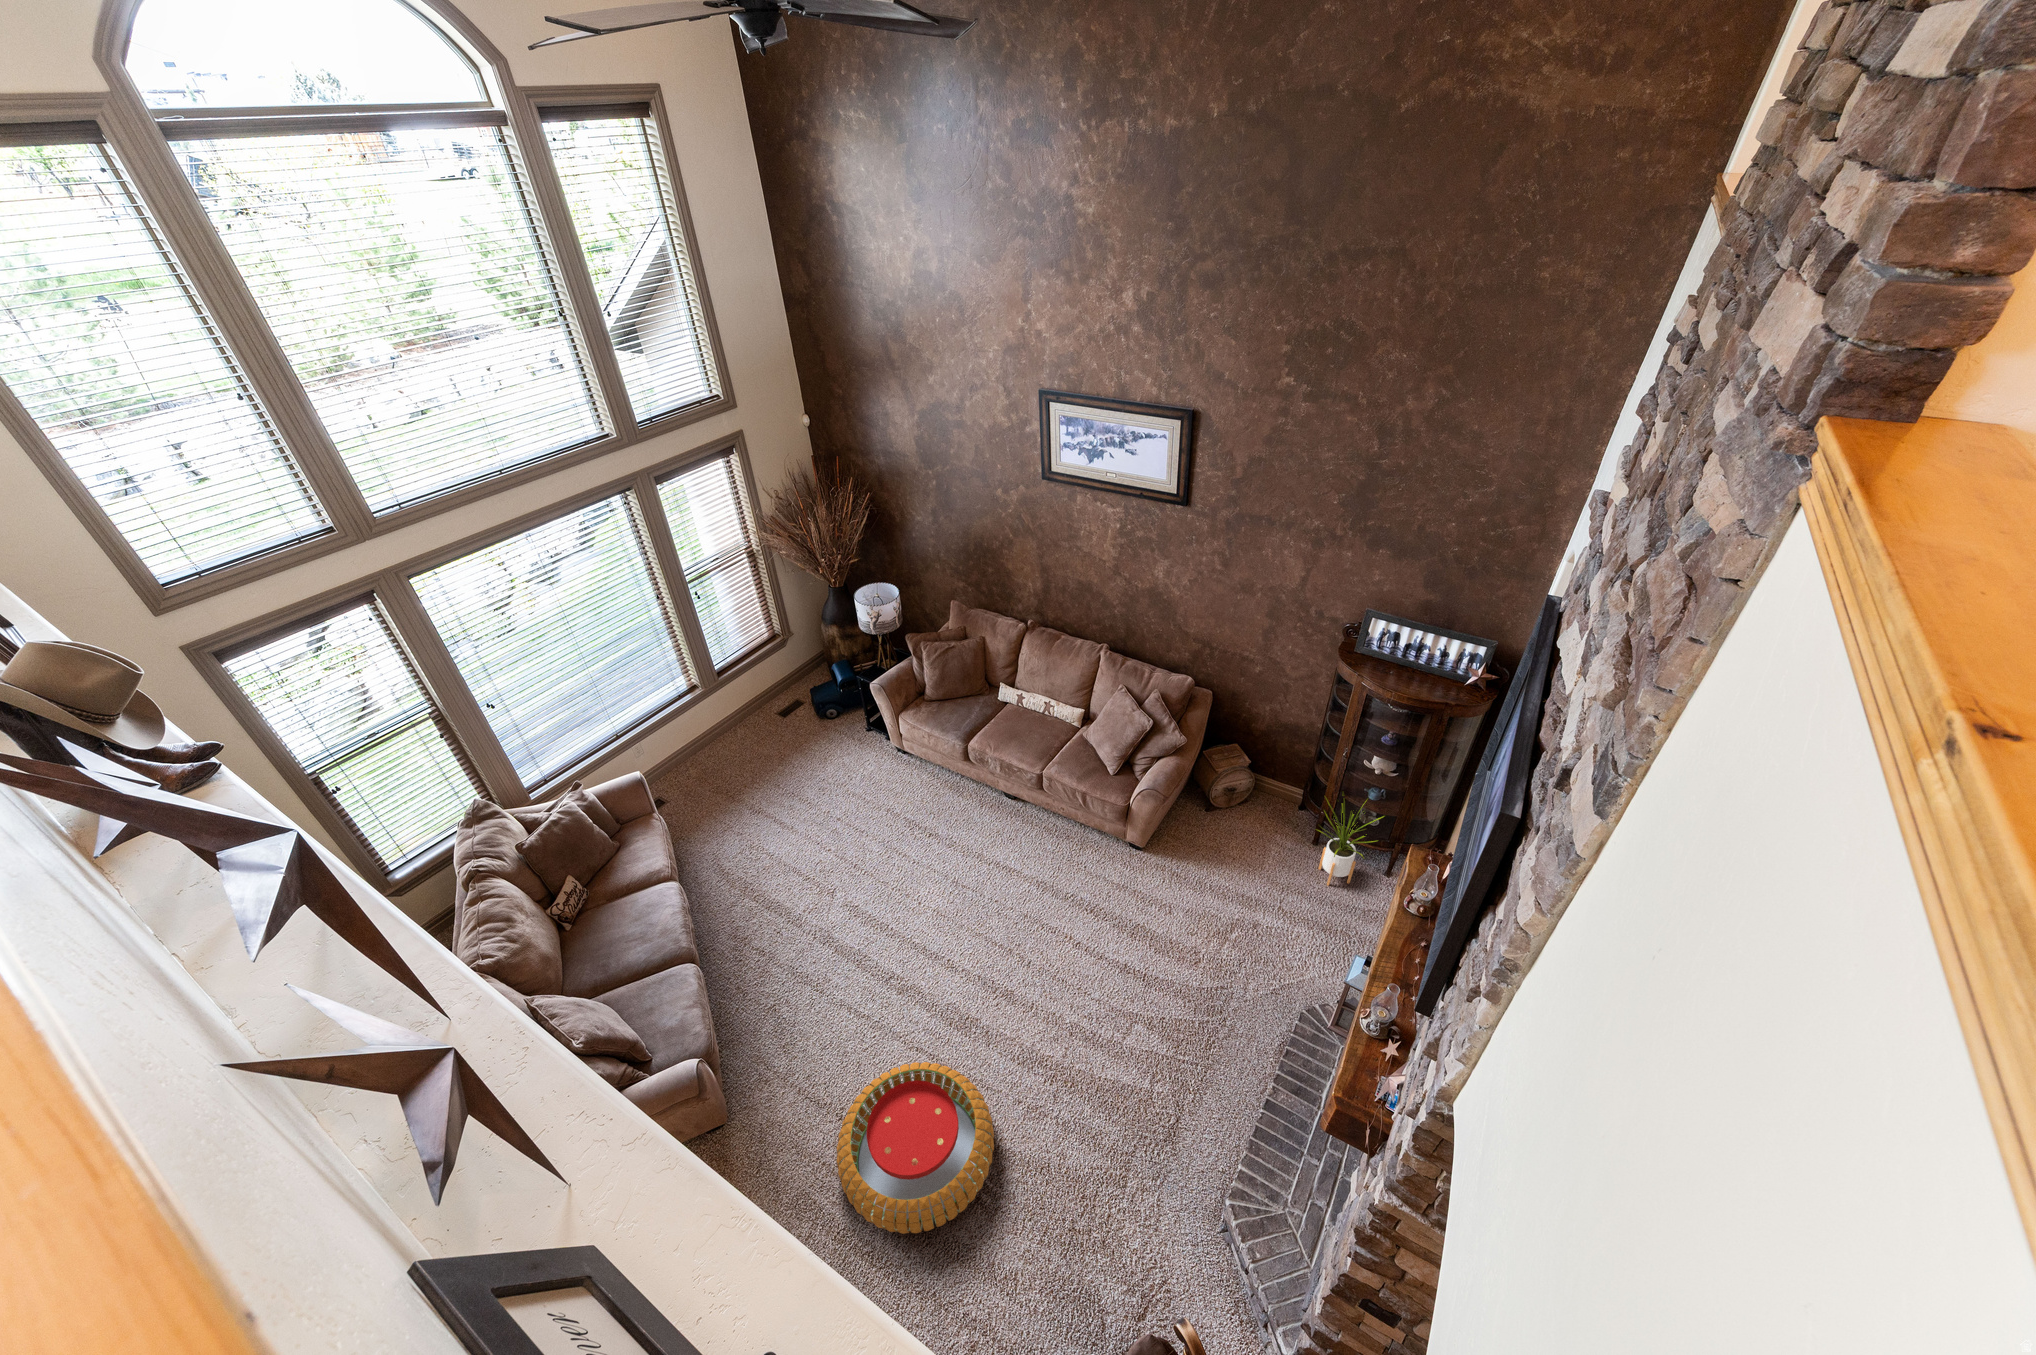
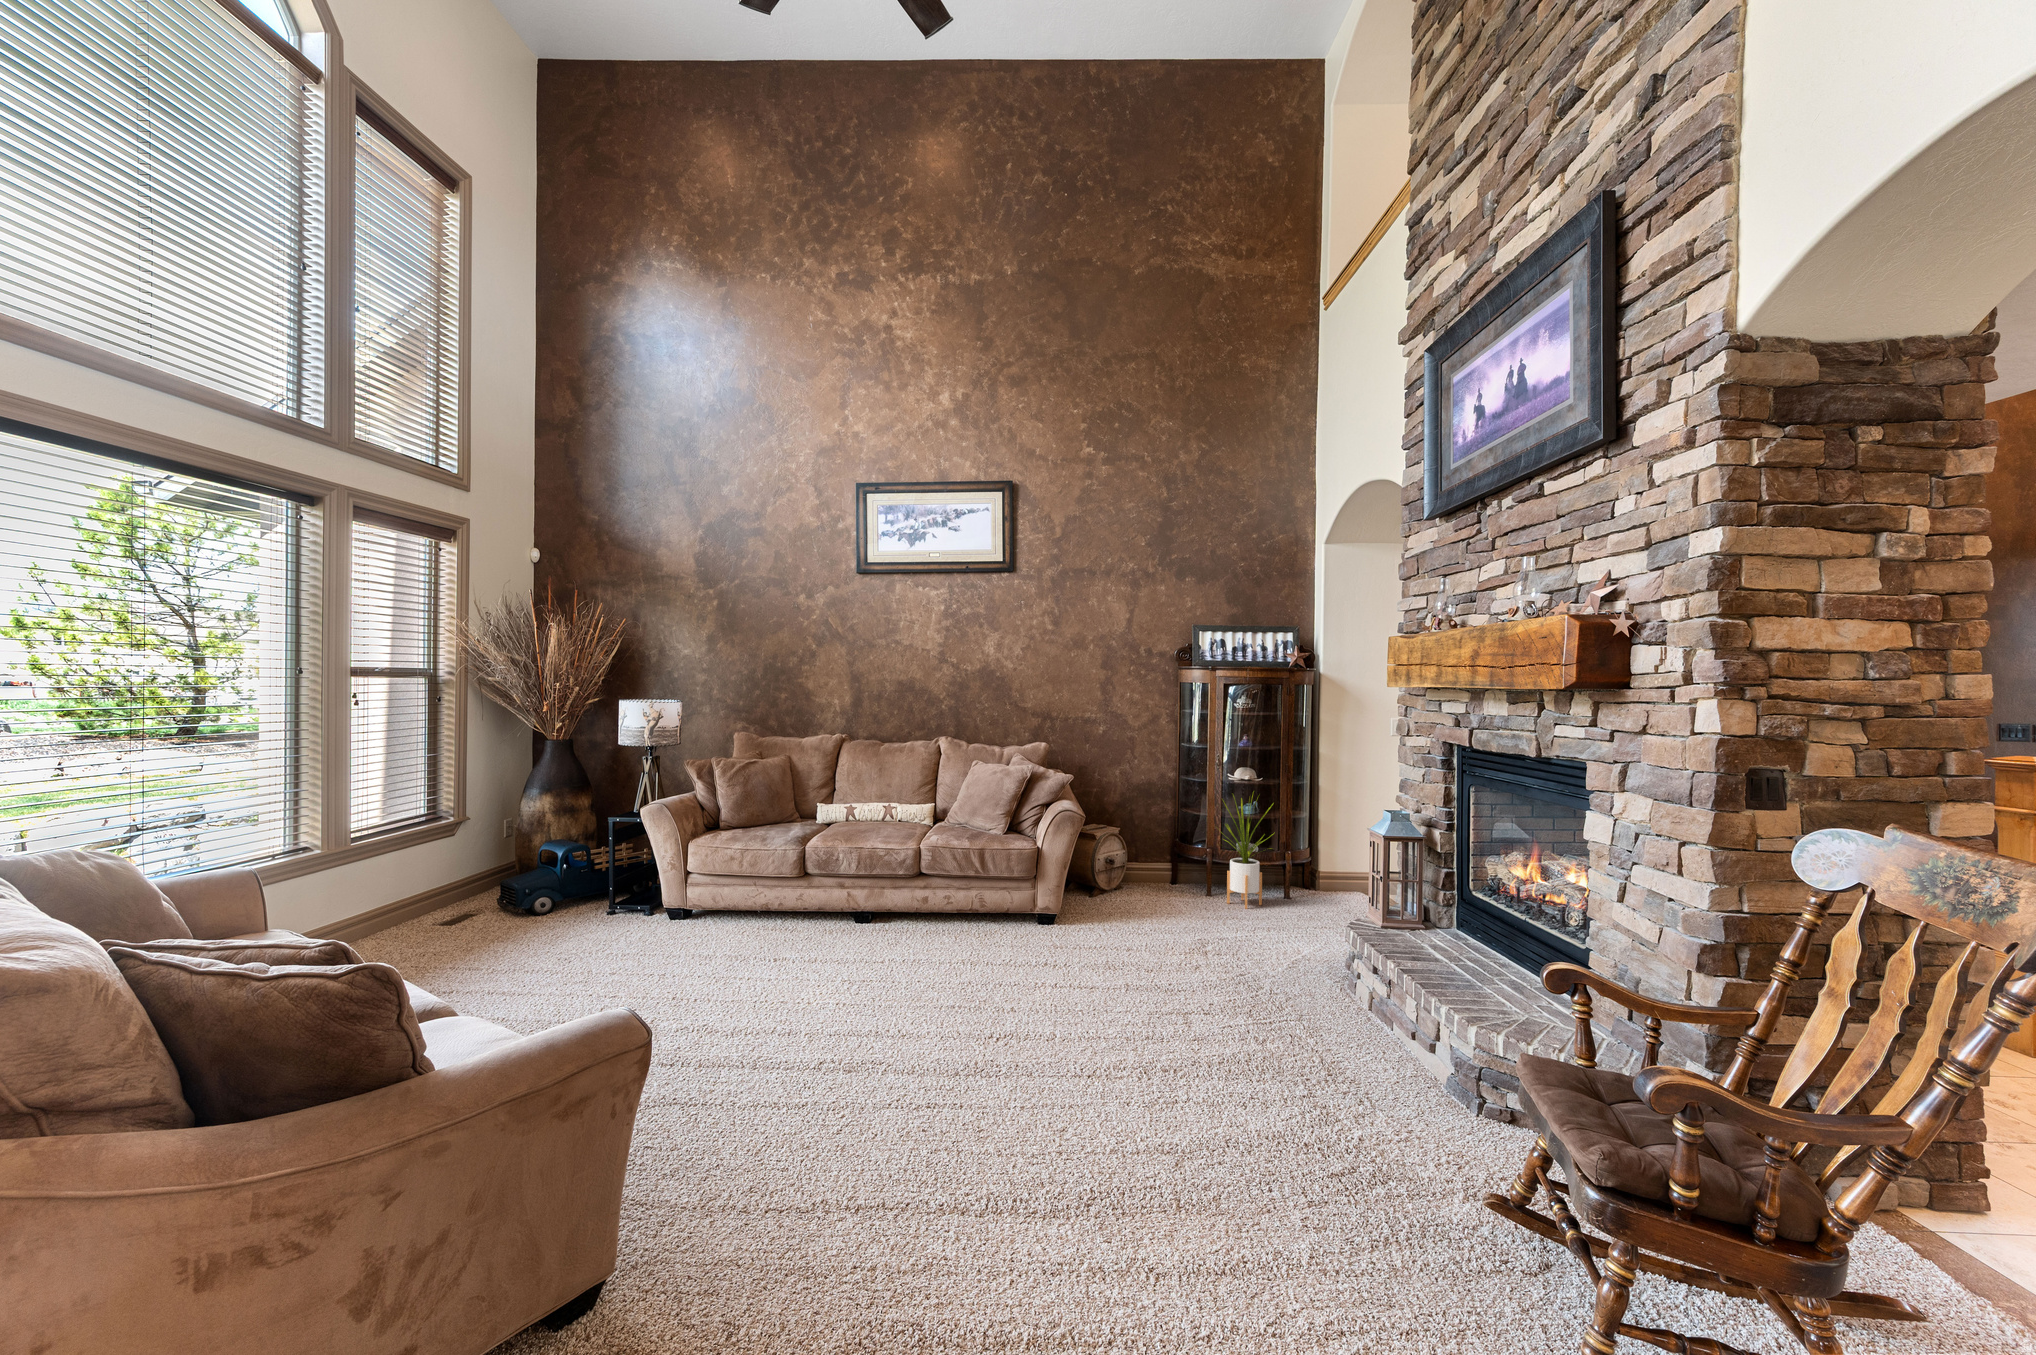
pouf: present [836,1062,994,1234] -> none [909,1033,1180,1237]

